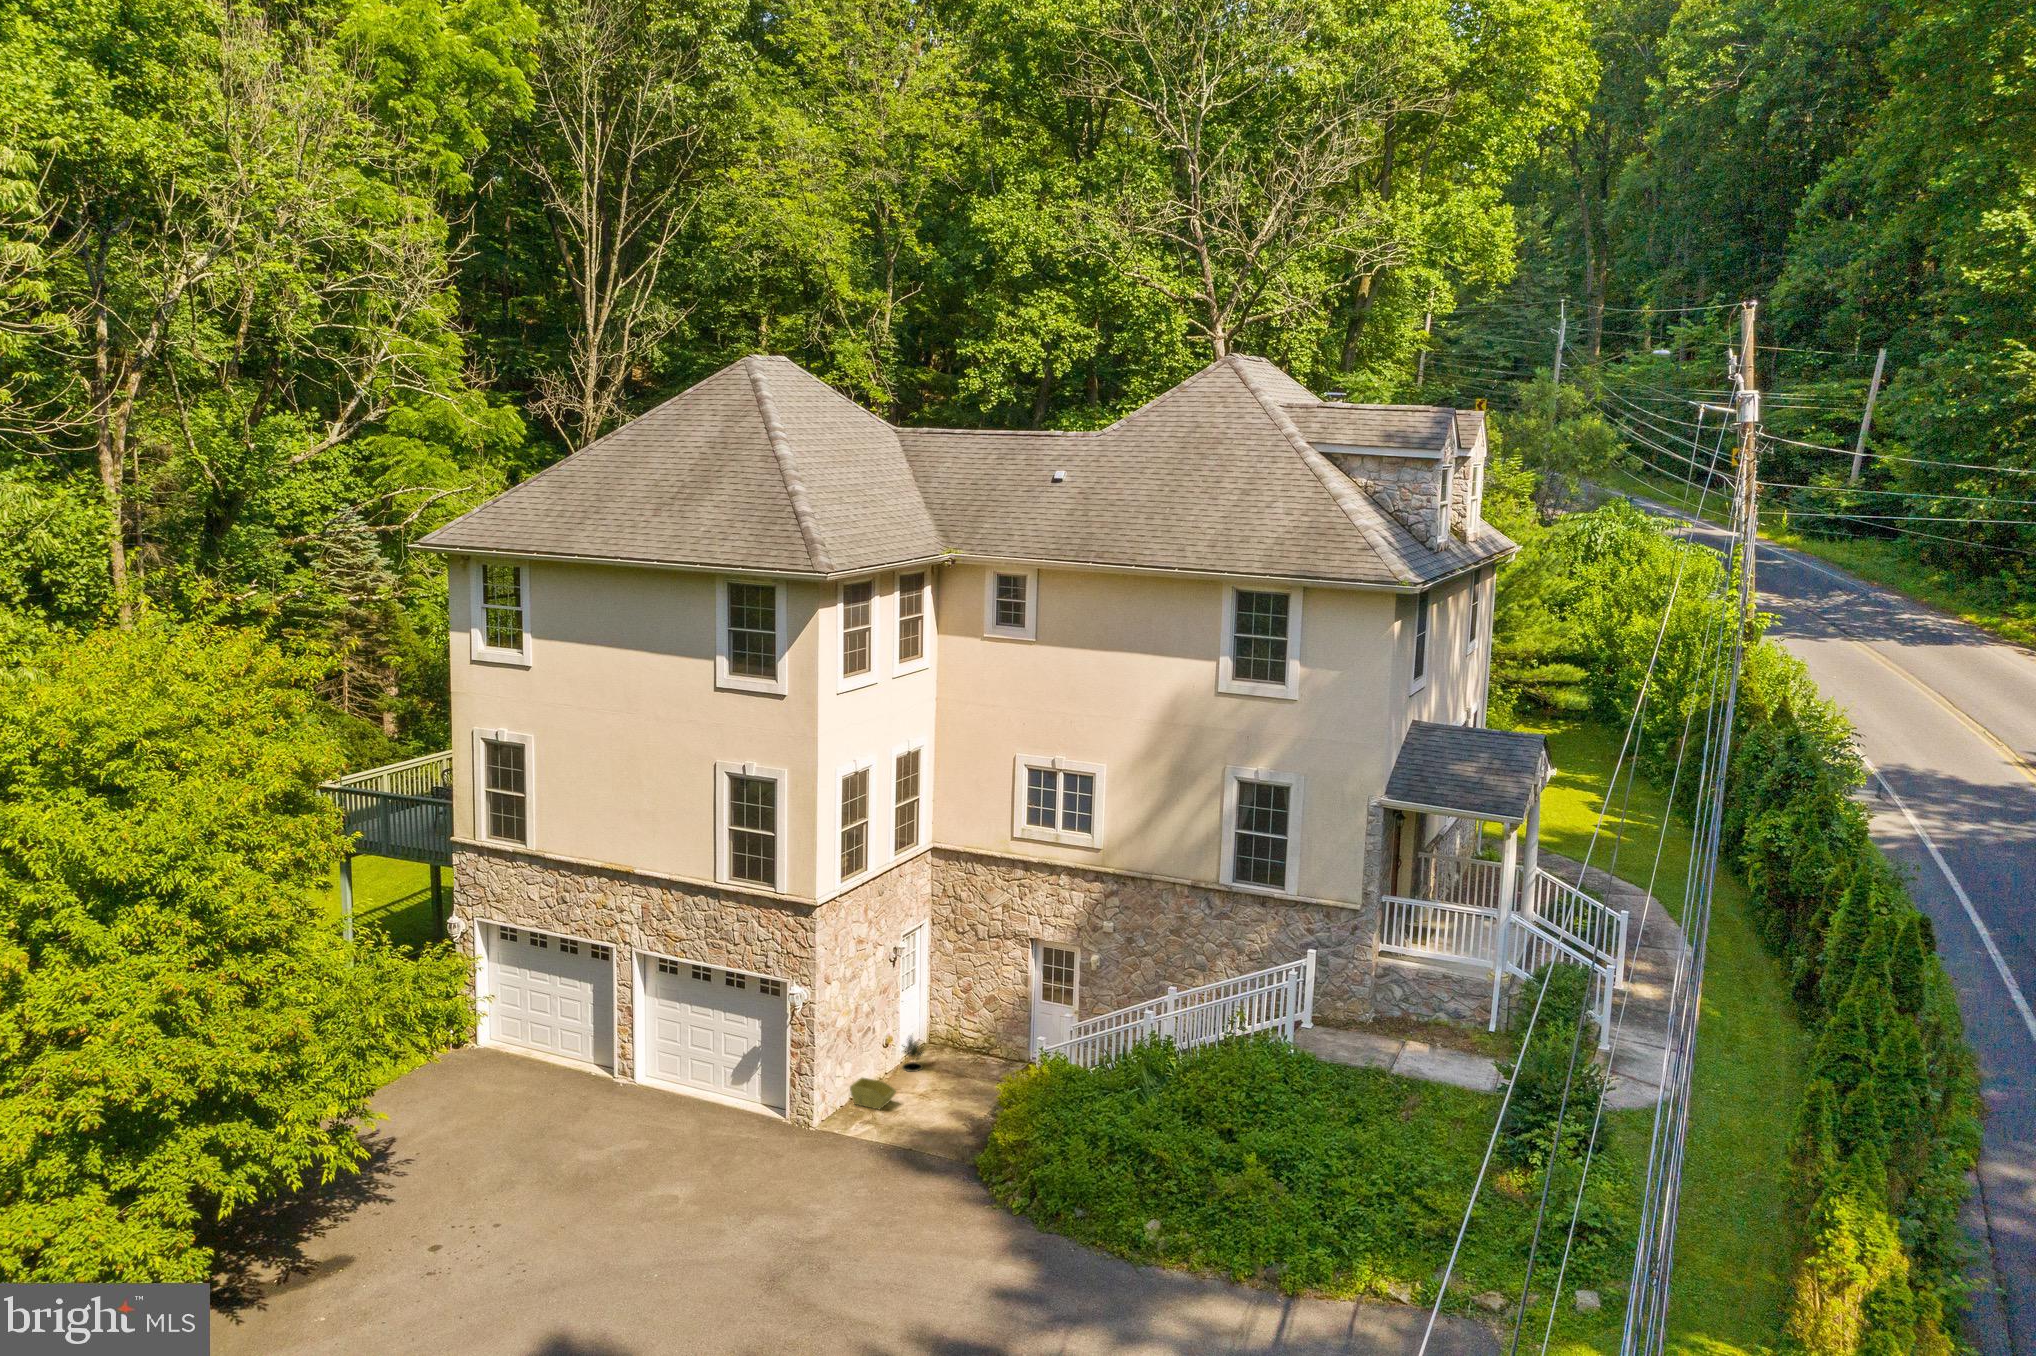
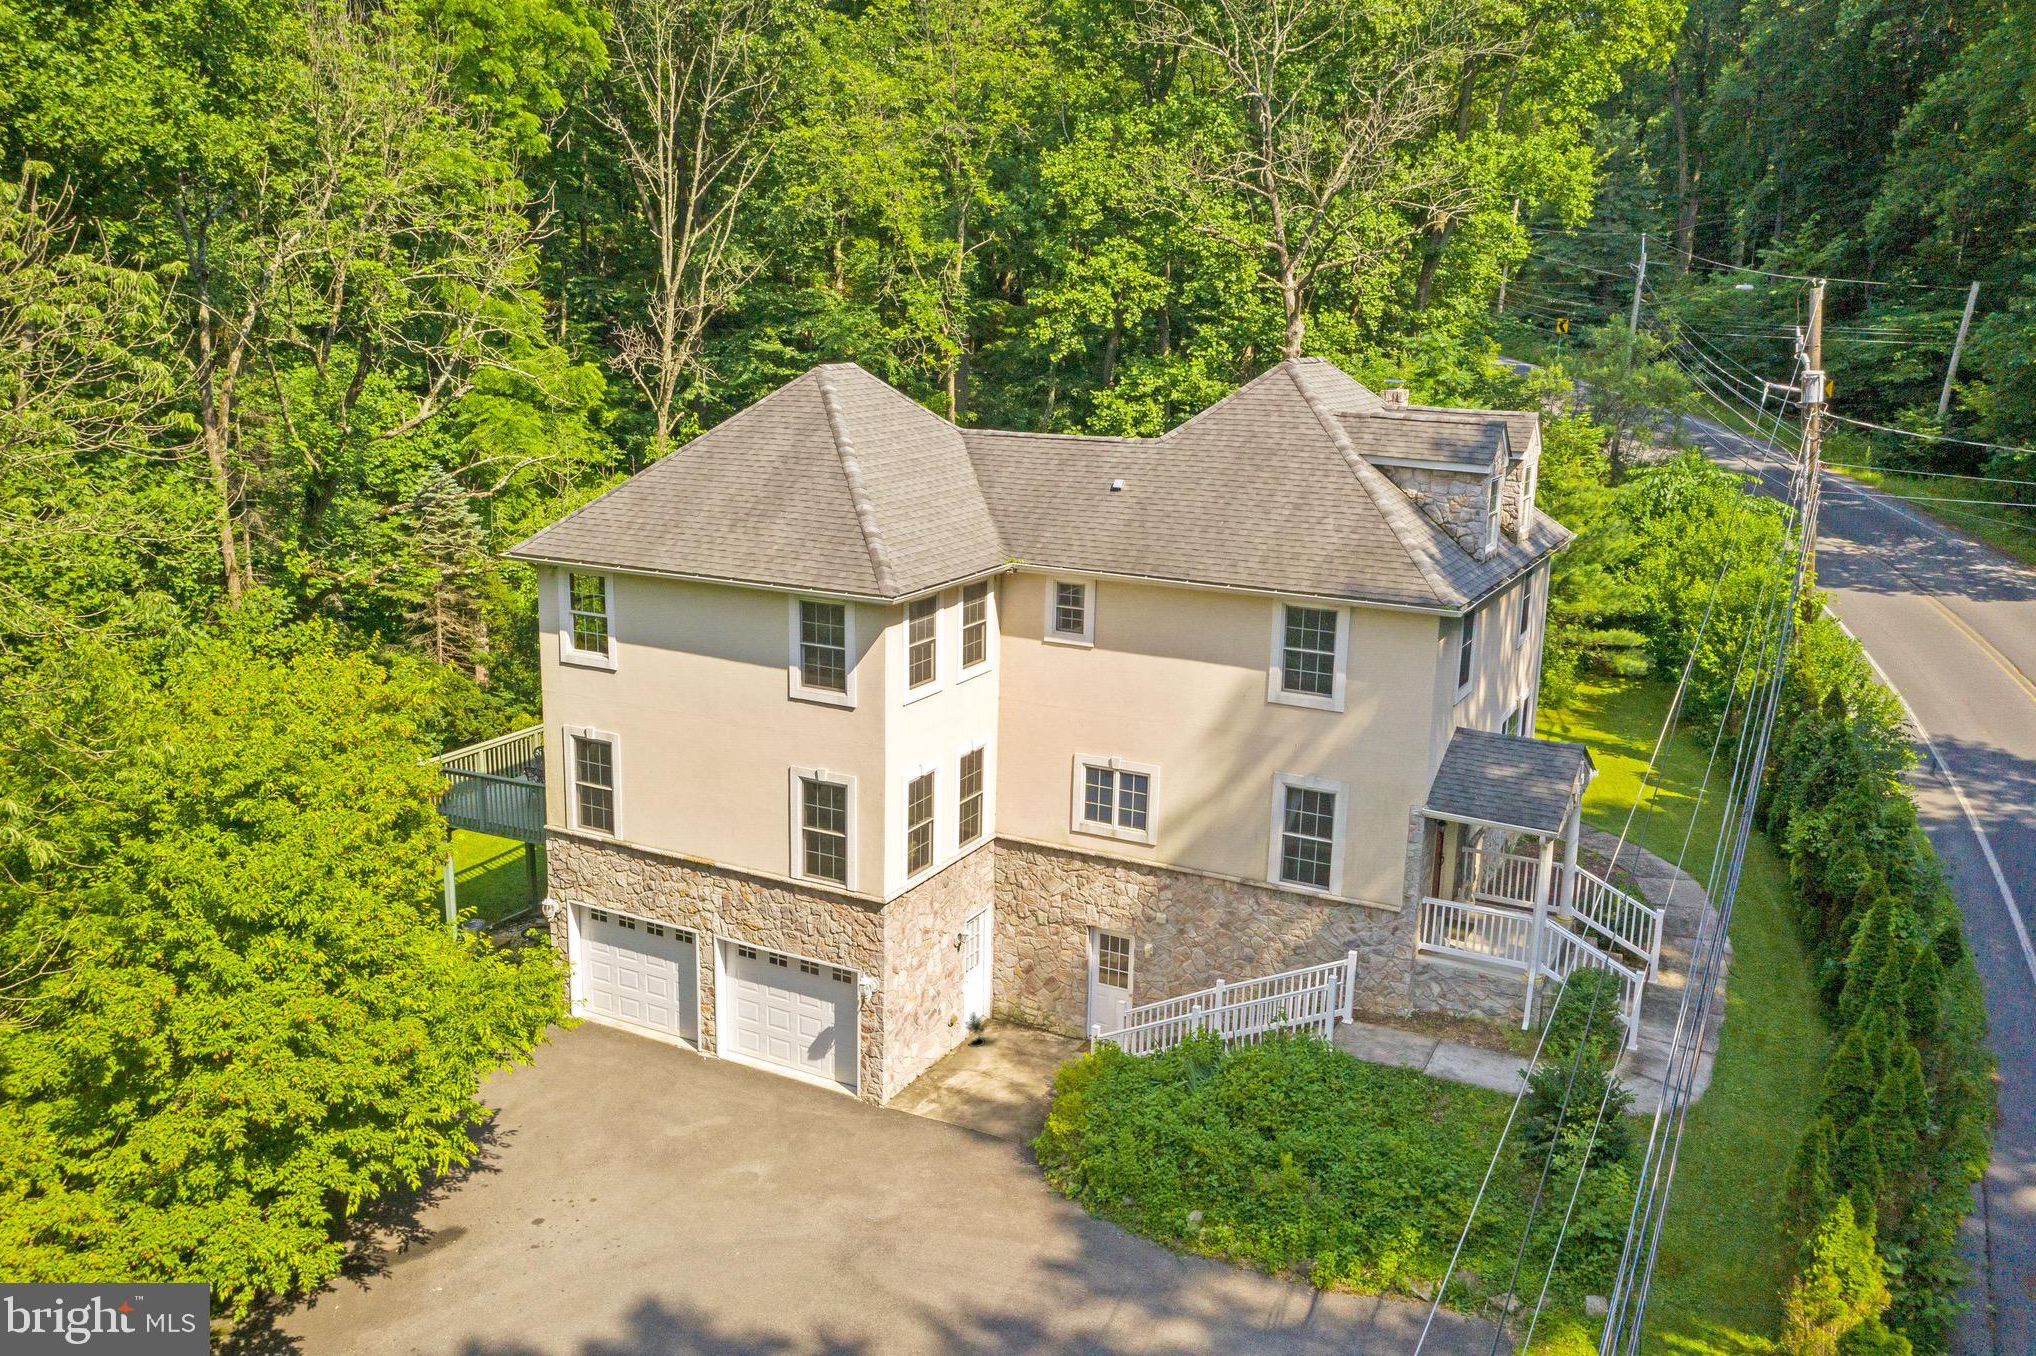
storage bin: present [850,1078,896,1109] -> none [916,1055,959,1088]

